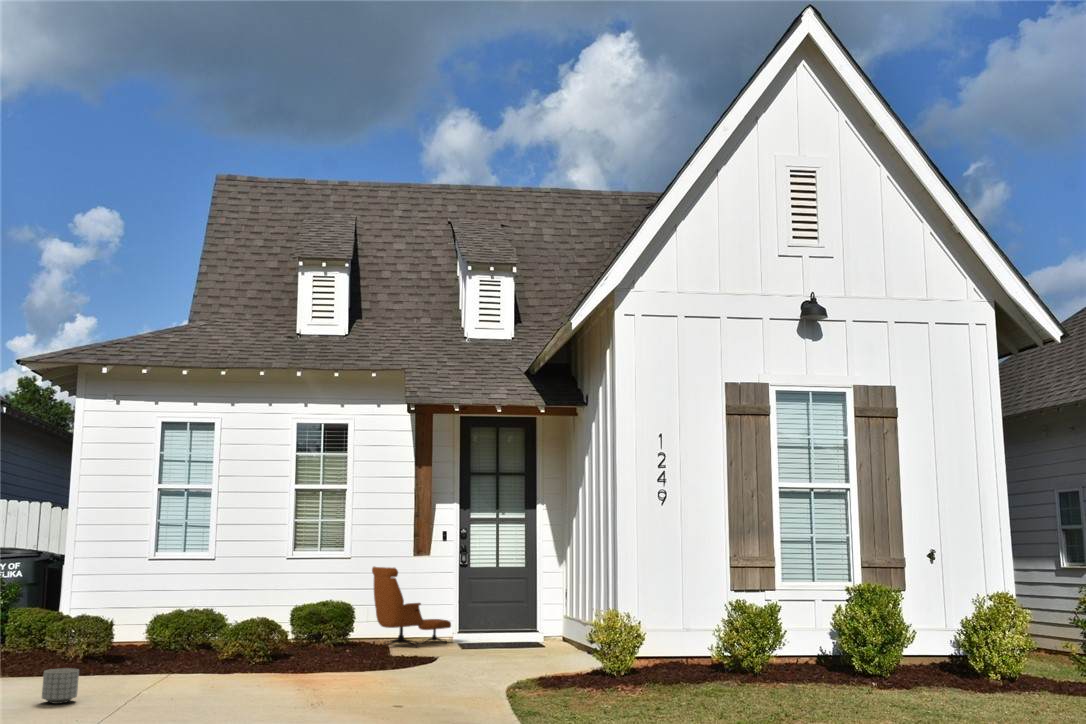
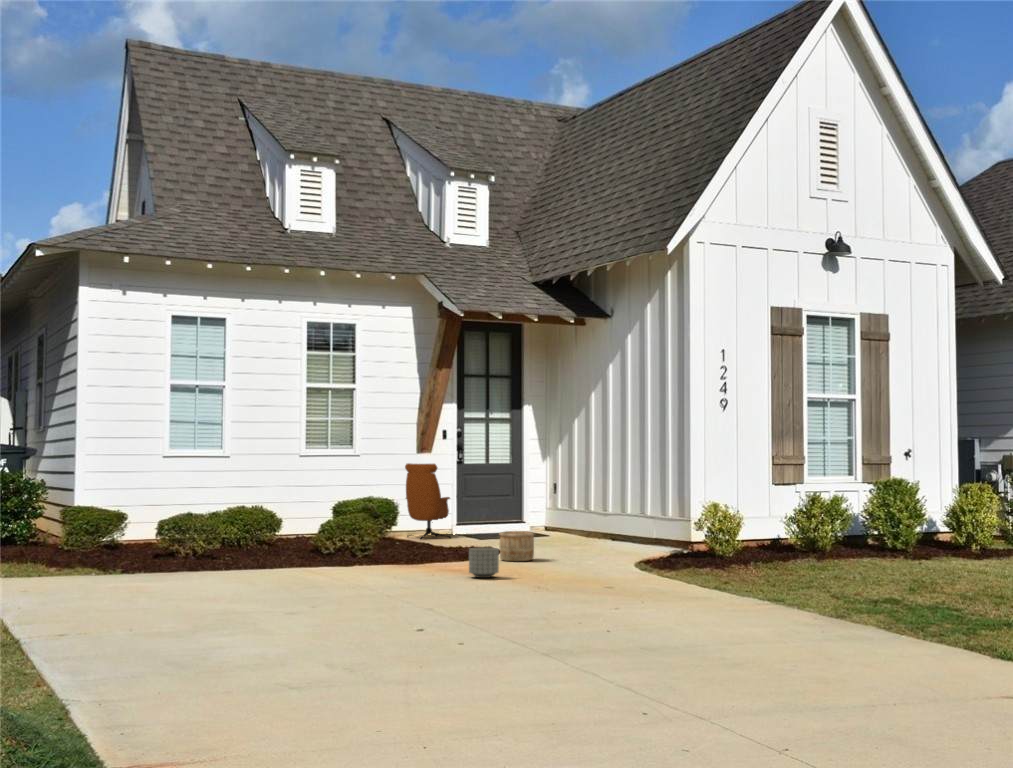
wooden bucket: none [328,651,369,687] -> present [499,531,534,561]
planter: present [42,668,79,704] -> present [469,548,499,578]

